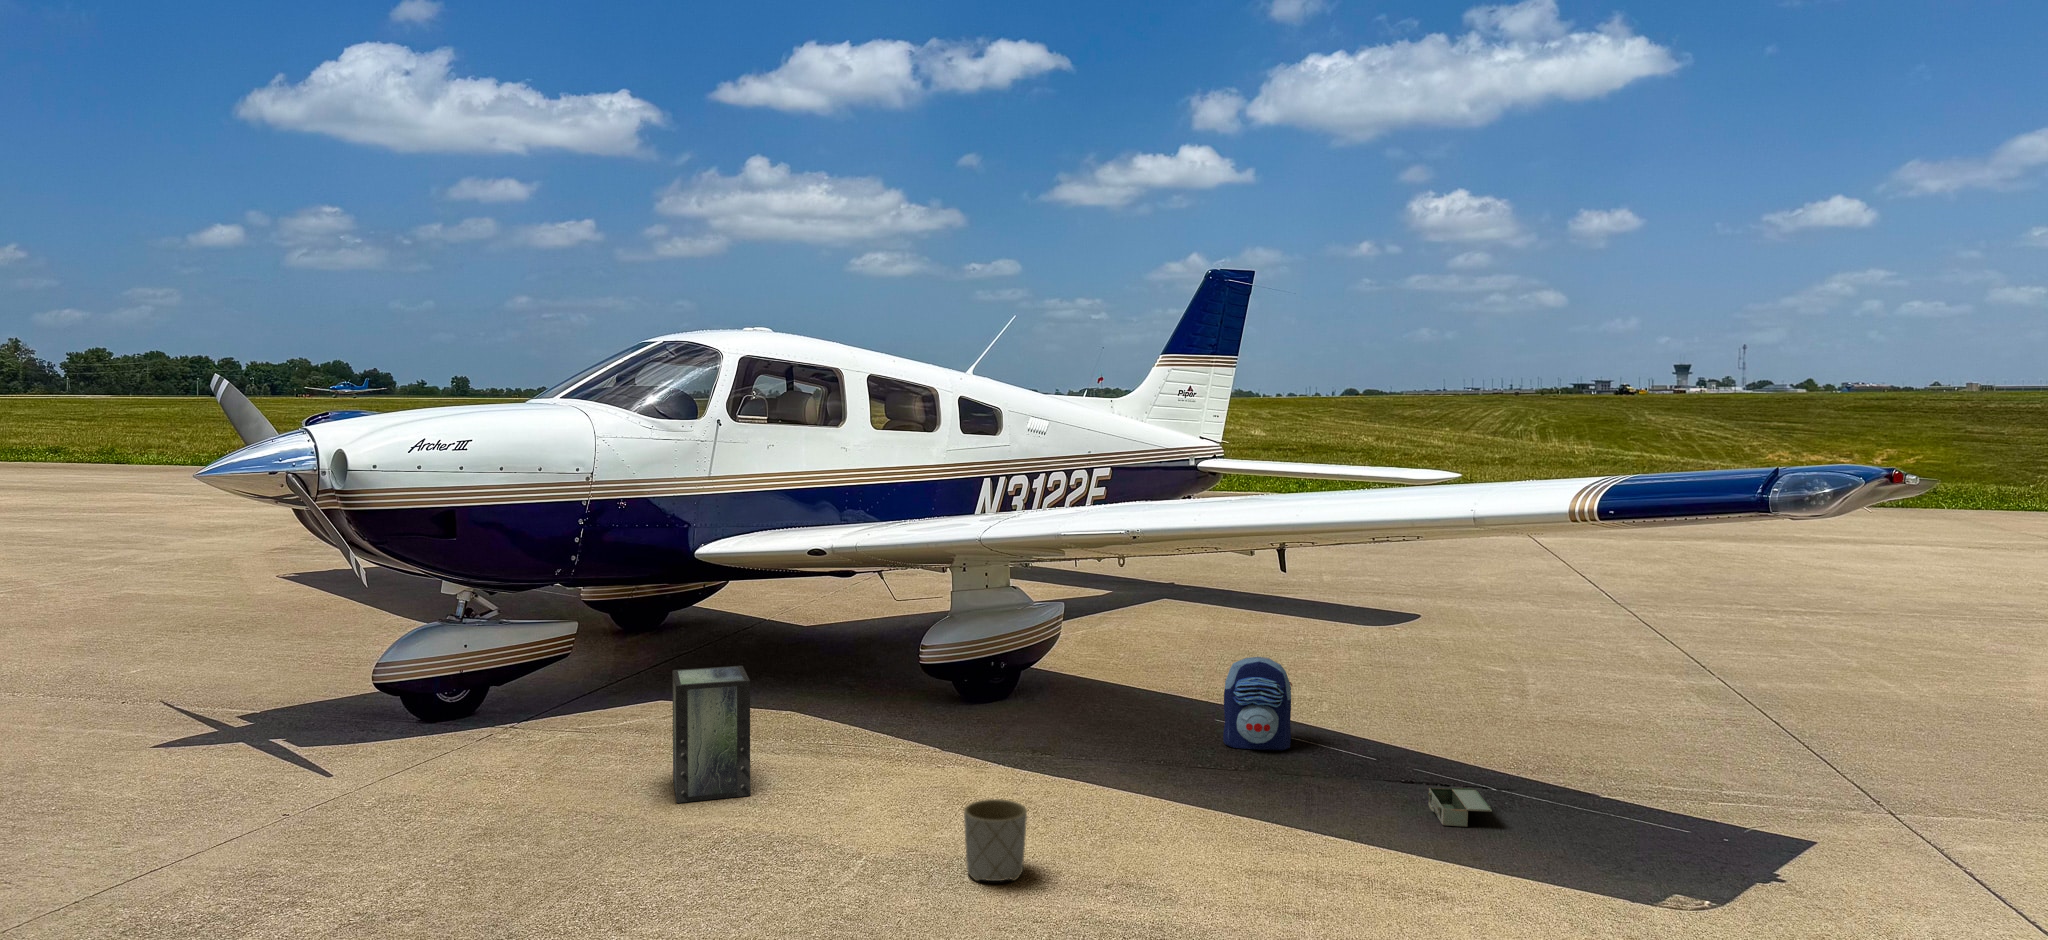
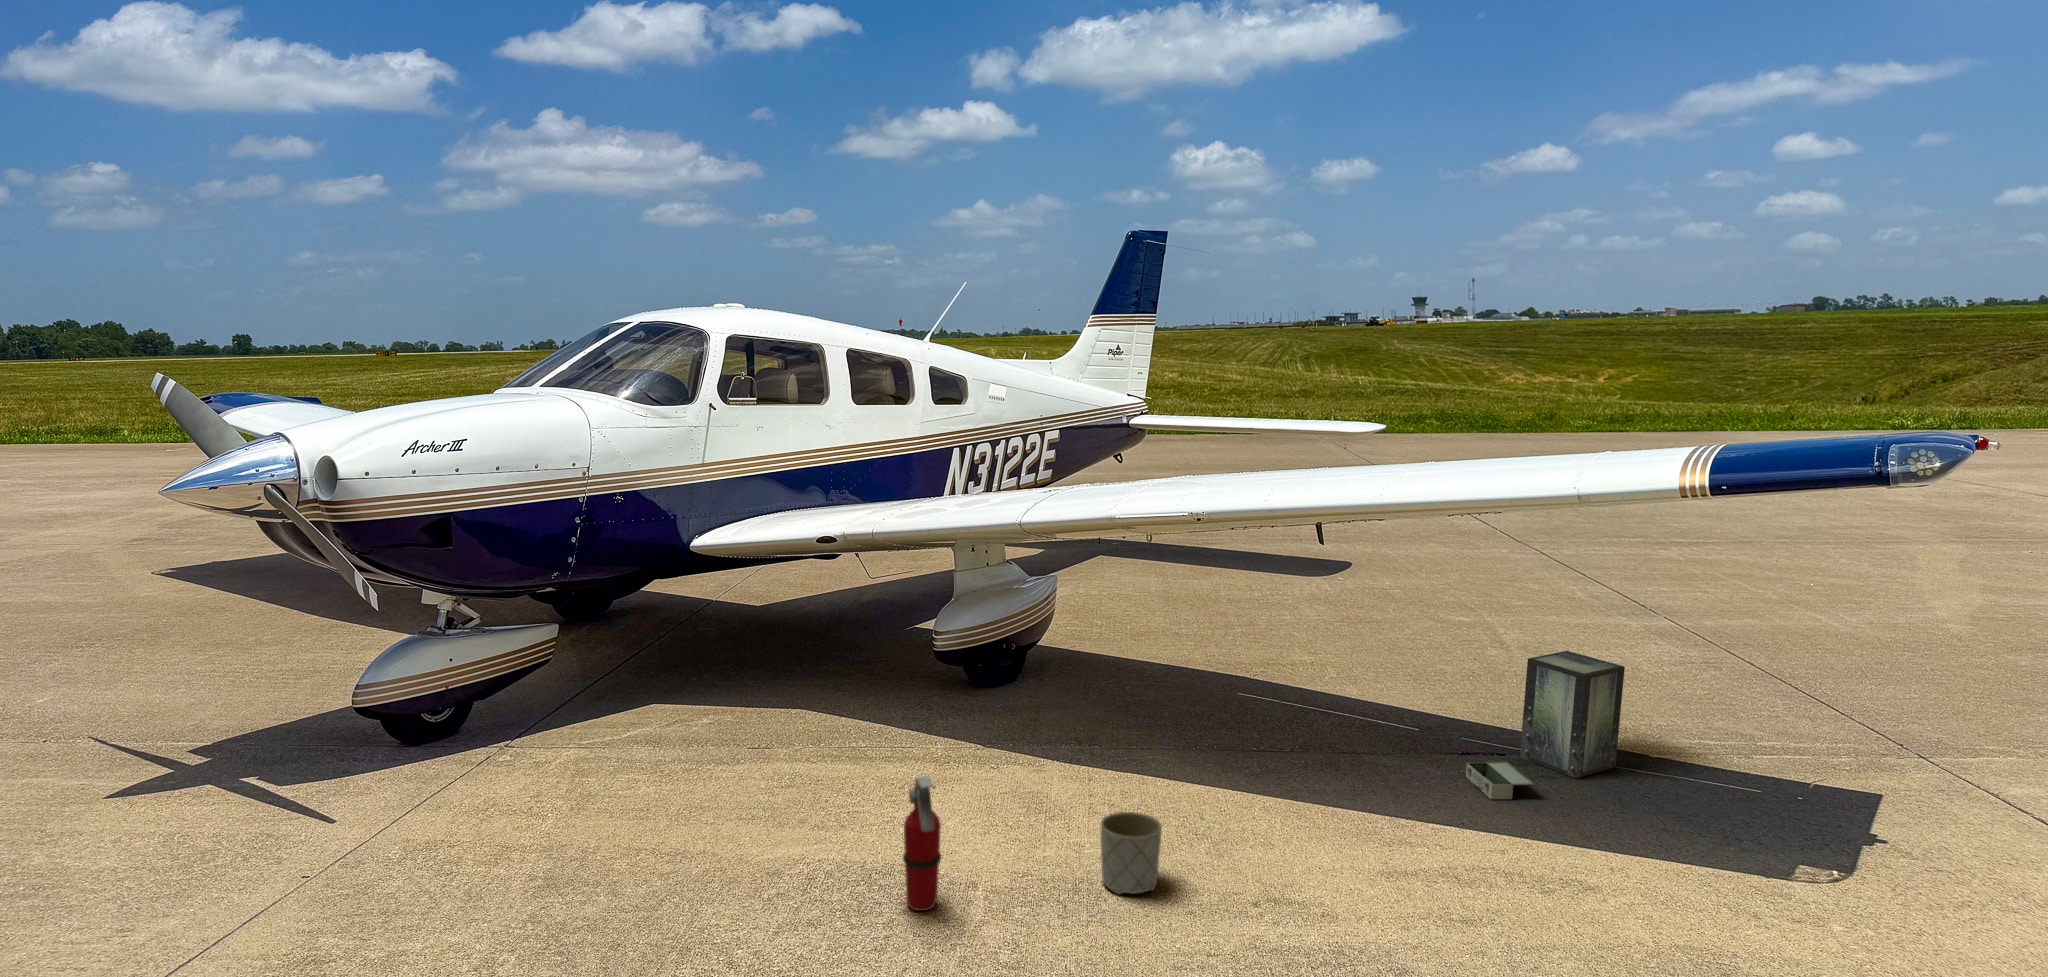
backpack: present [1223,656,1292,751] -> none [1252,640,1317,728]
storage box: present [672,666,750,803] -> present [1520,651,1625,778]
fire extinguisher: none [757,744,797,881] -> present [903,776,941,911]

